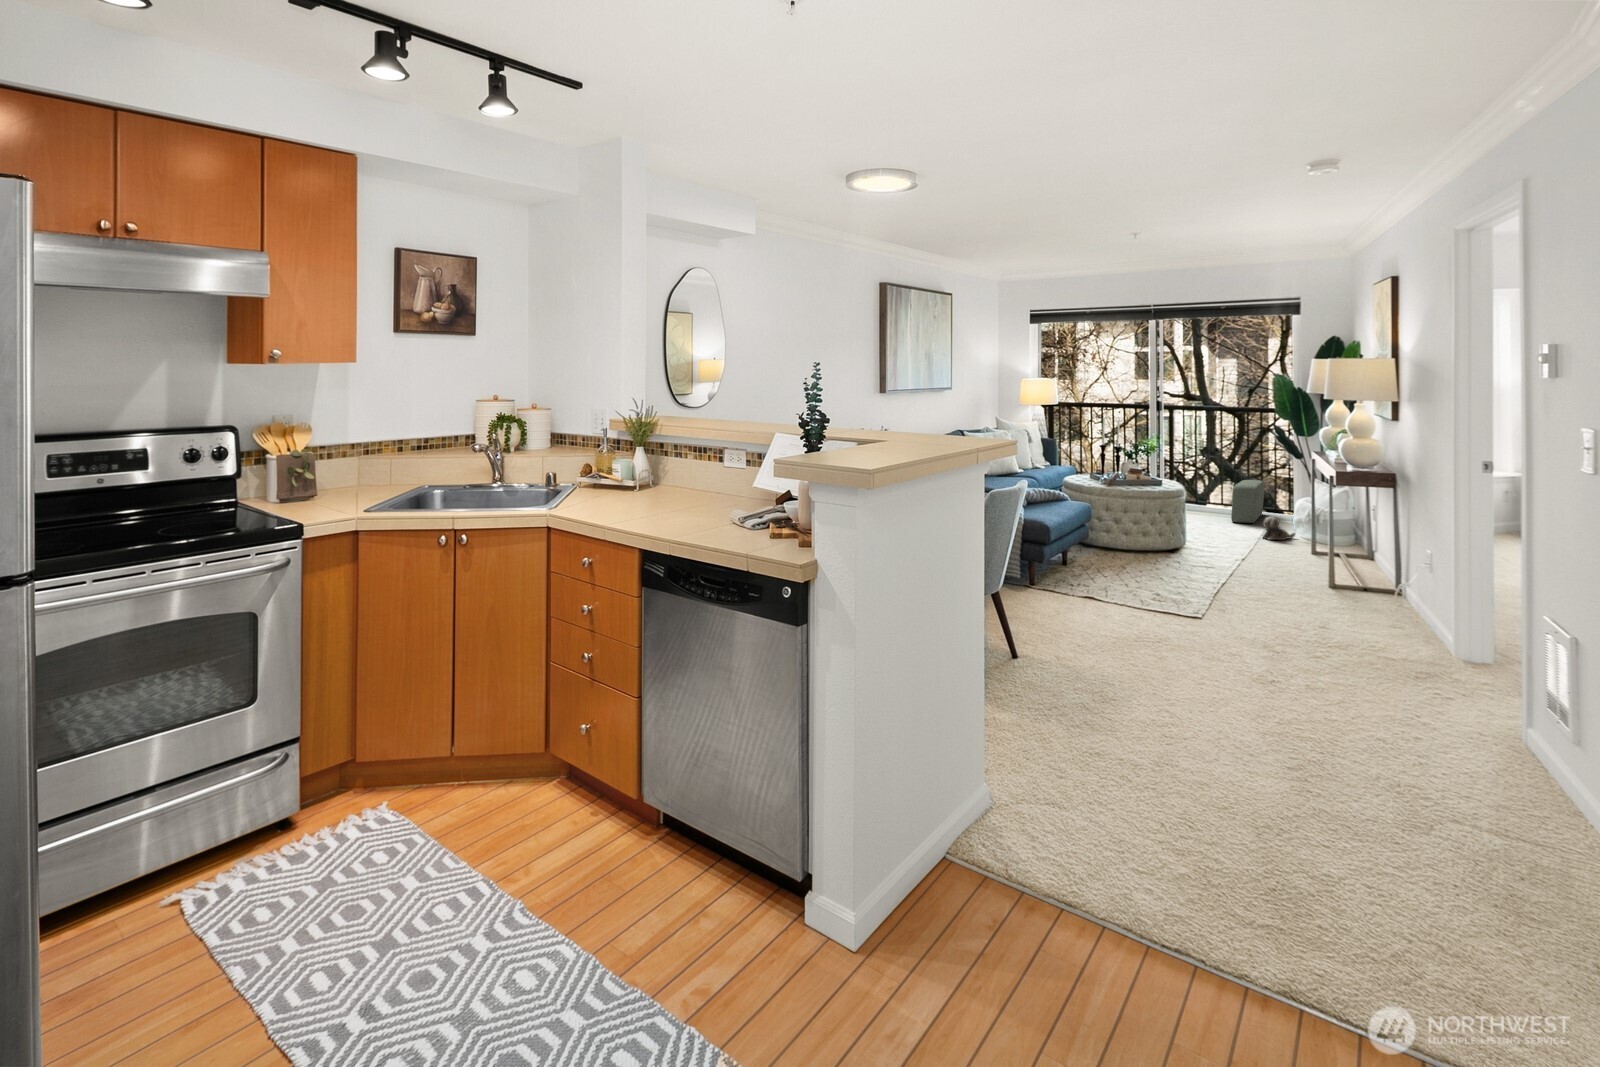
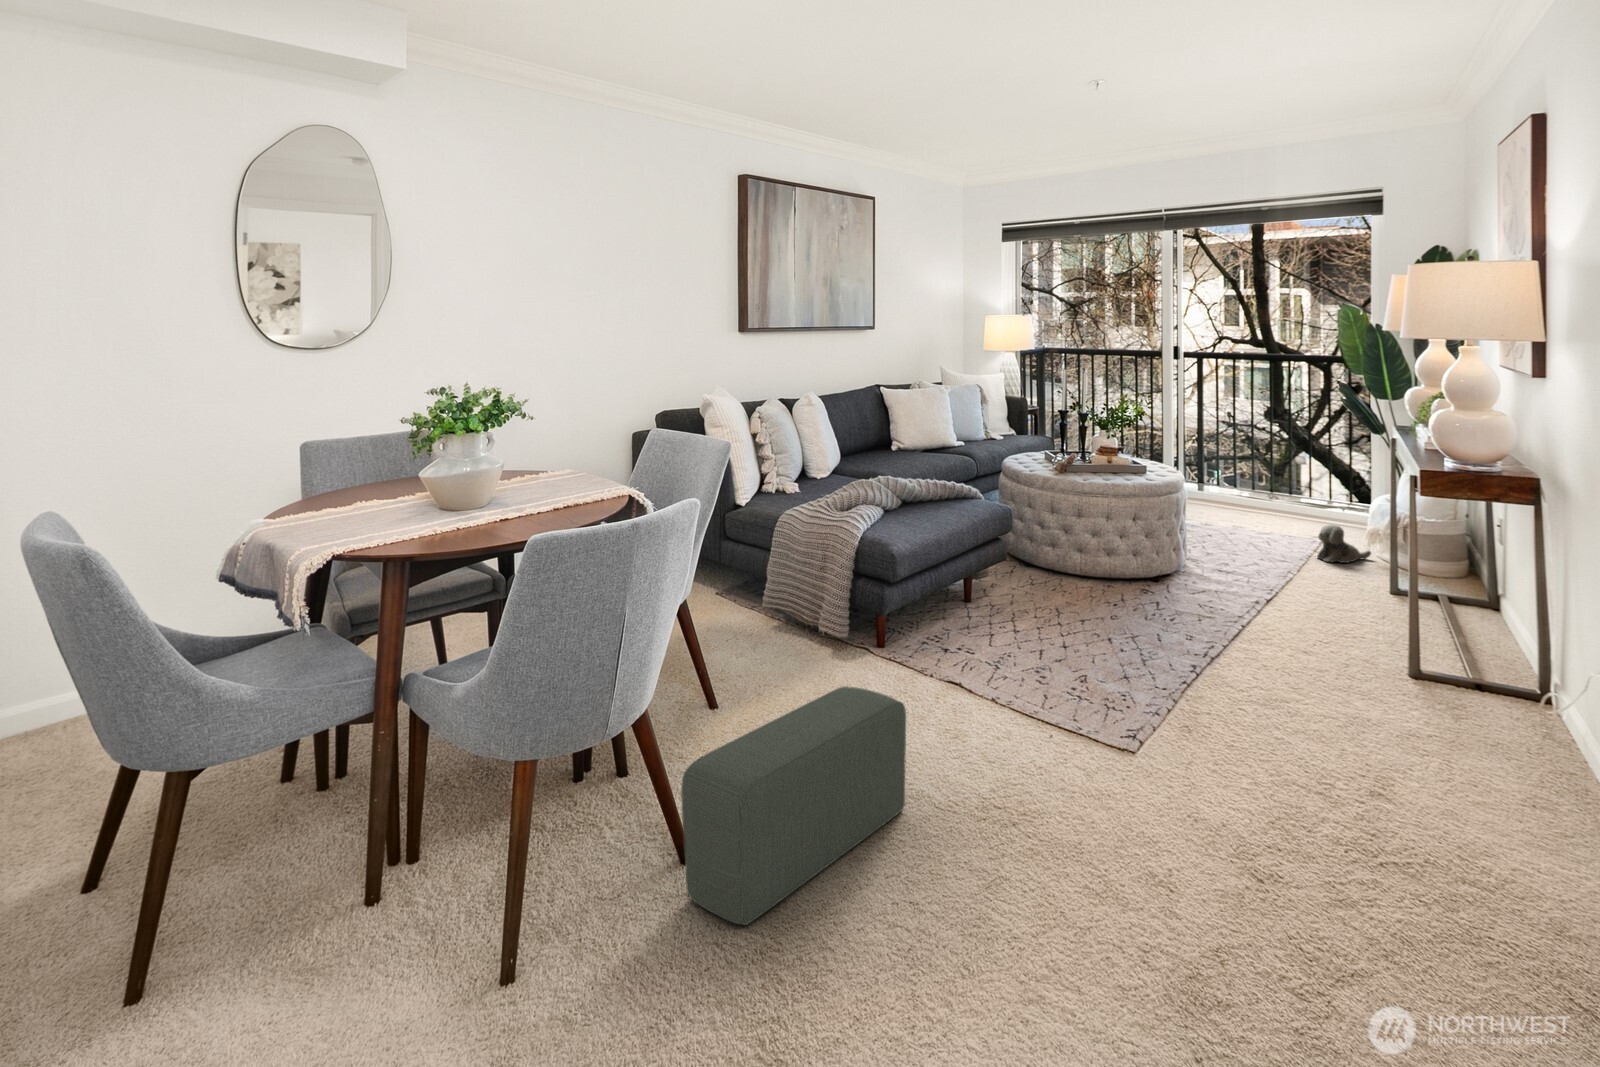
pouf: present [1231,480,1265,523] -> present [681,686,906,925]

